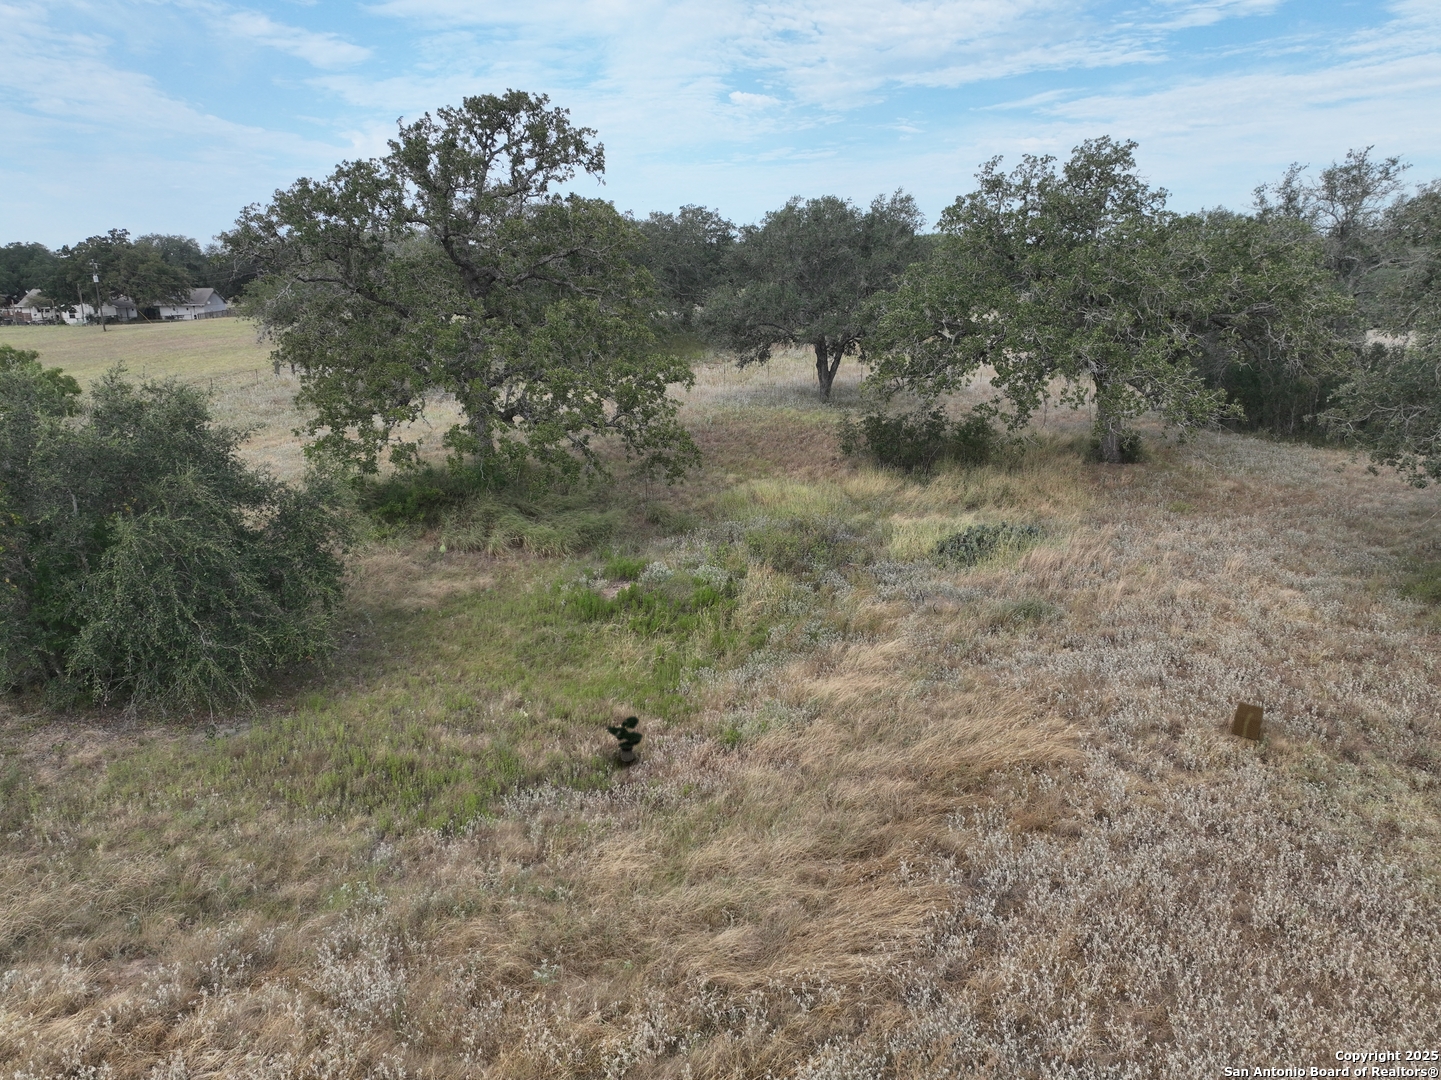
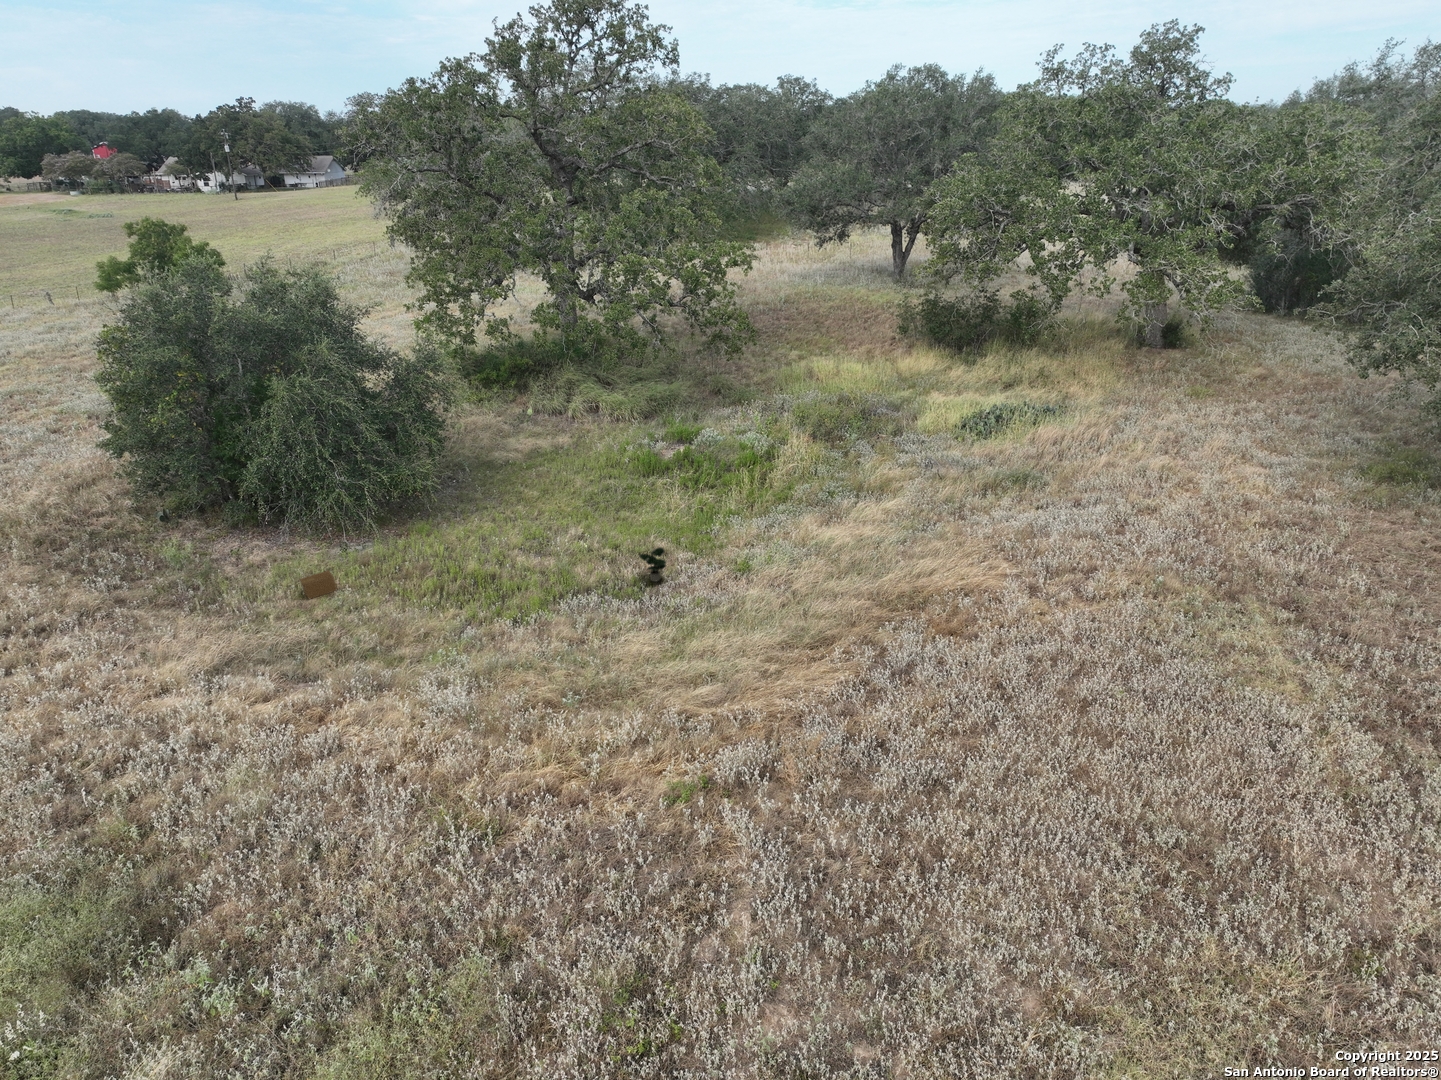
cardboard box: present [1232,702,1264,740] -> present [300,570,337,599]

